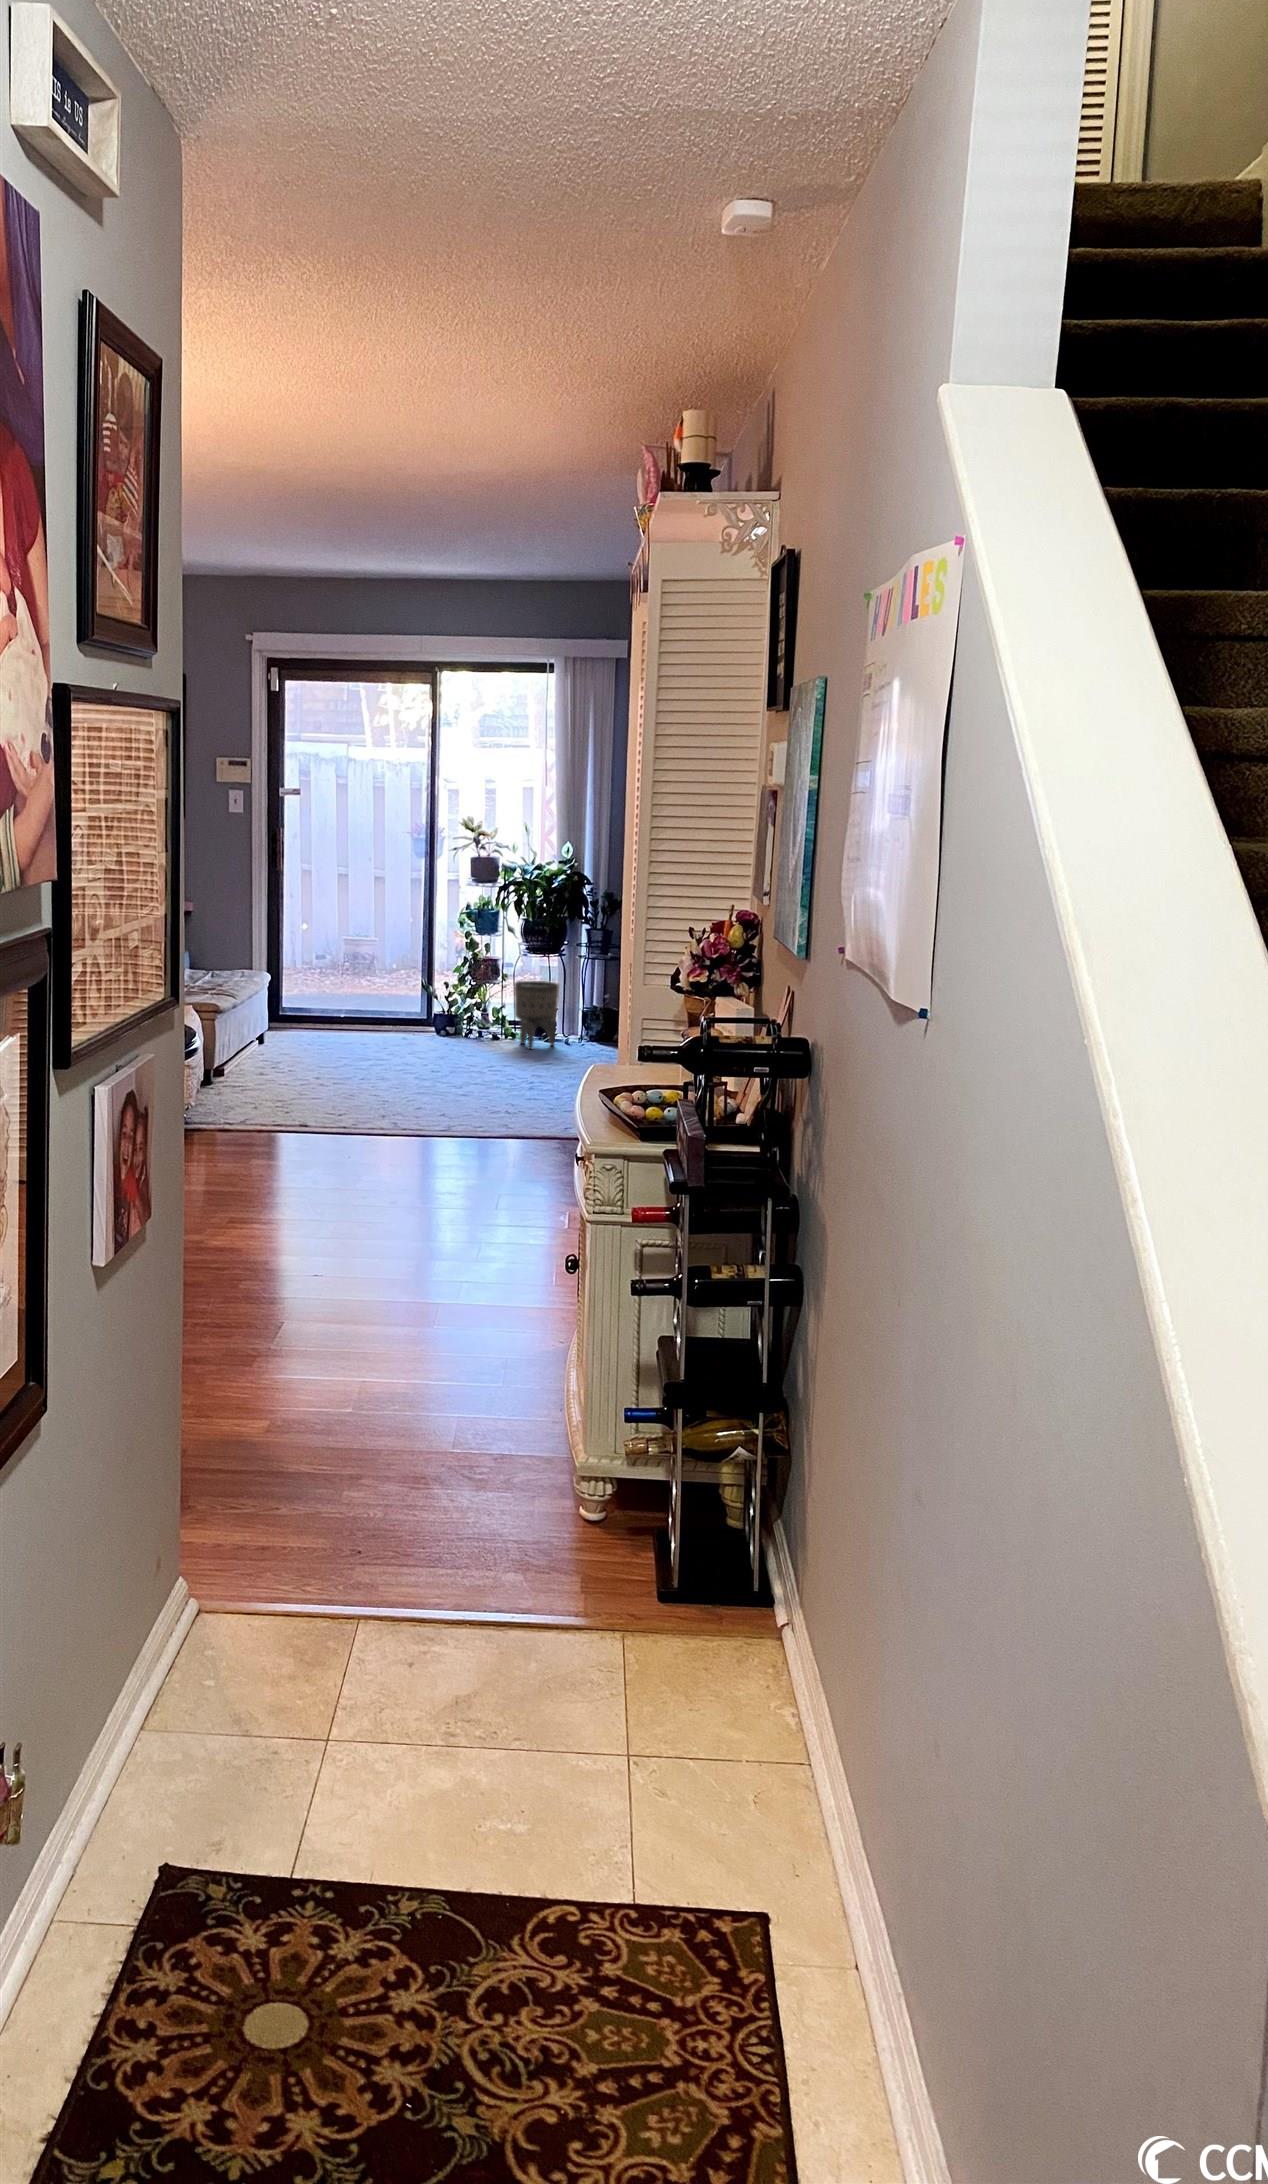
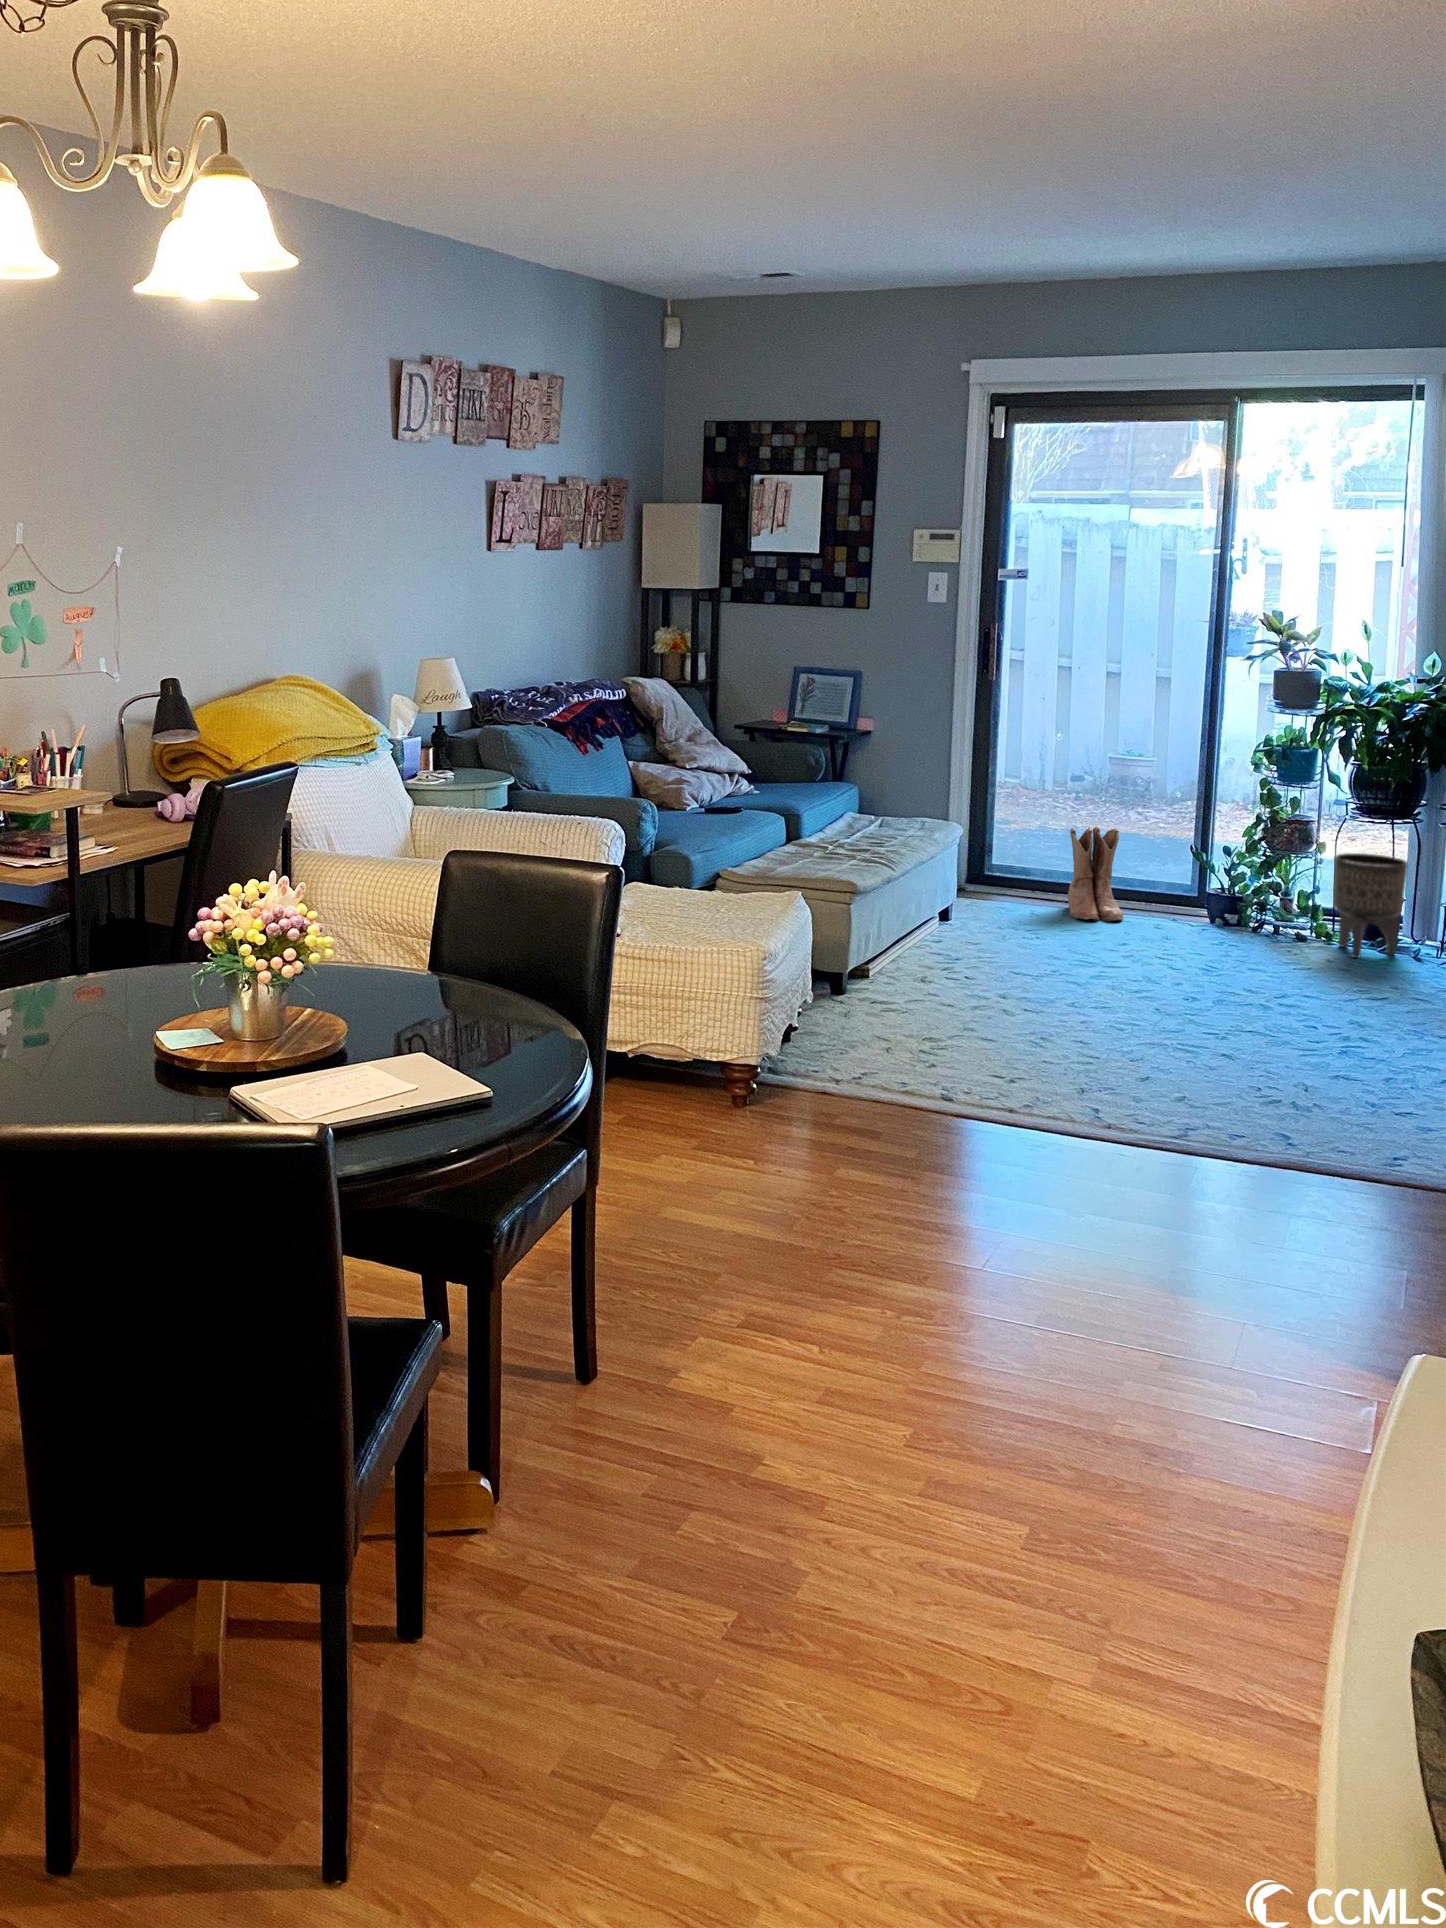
boots: none [338,973,378,1039] -> present [1068,827,1123,921]

